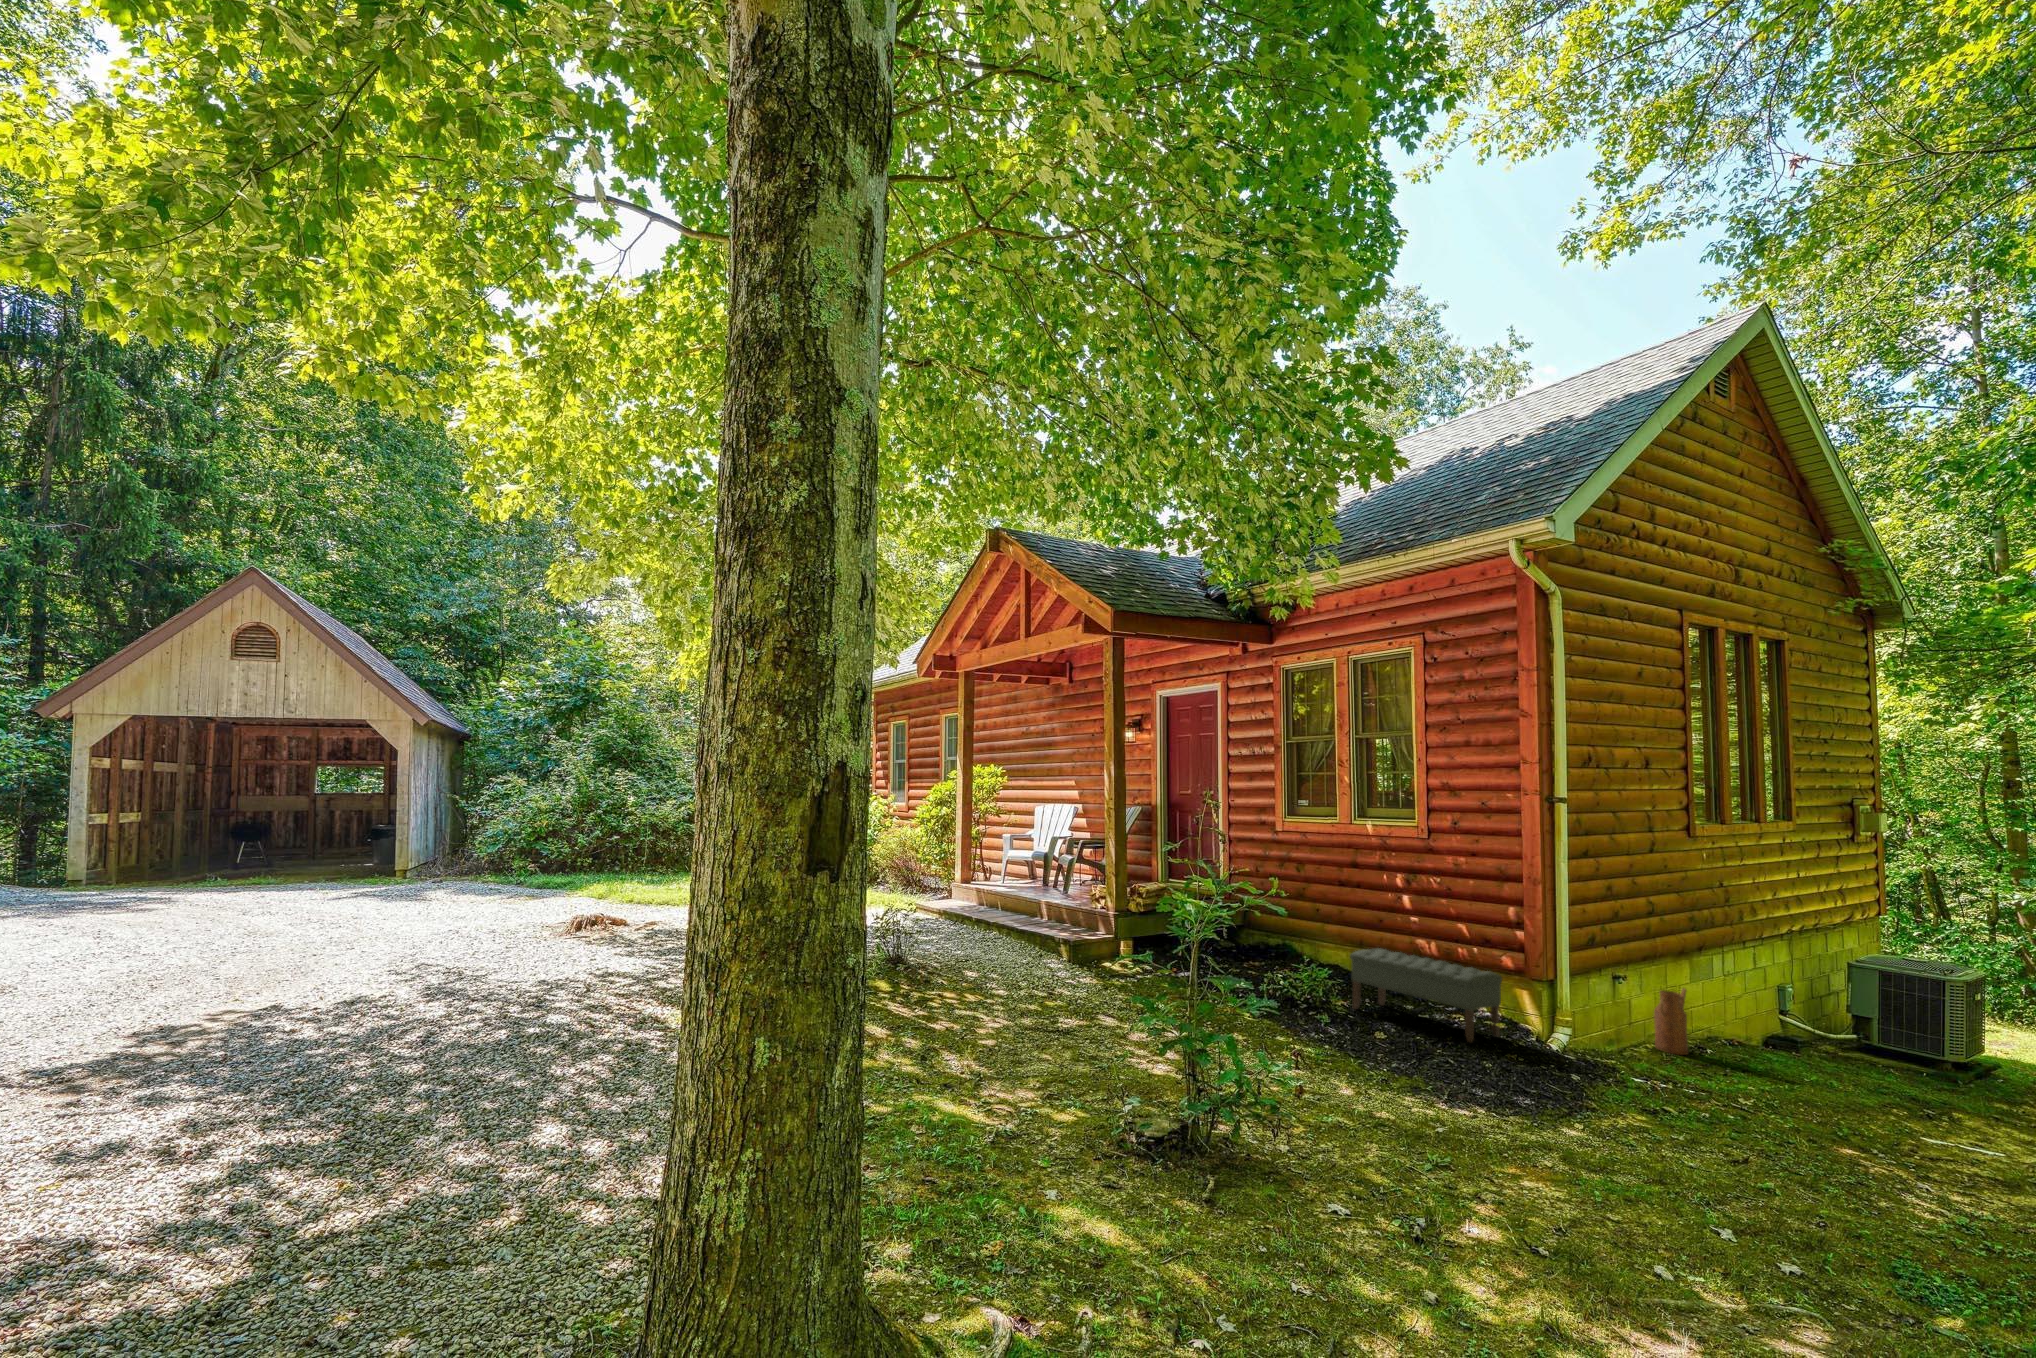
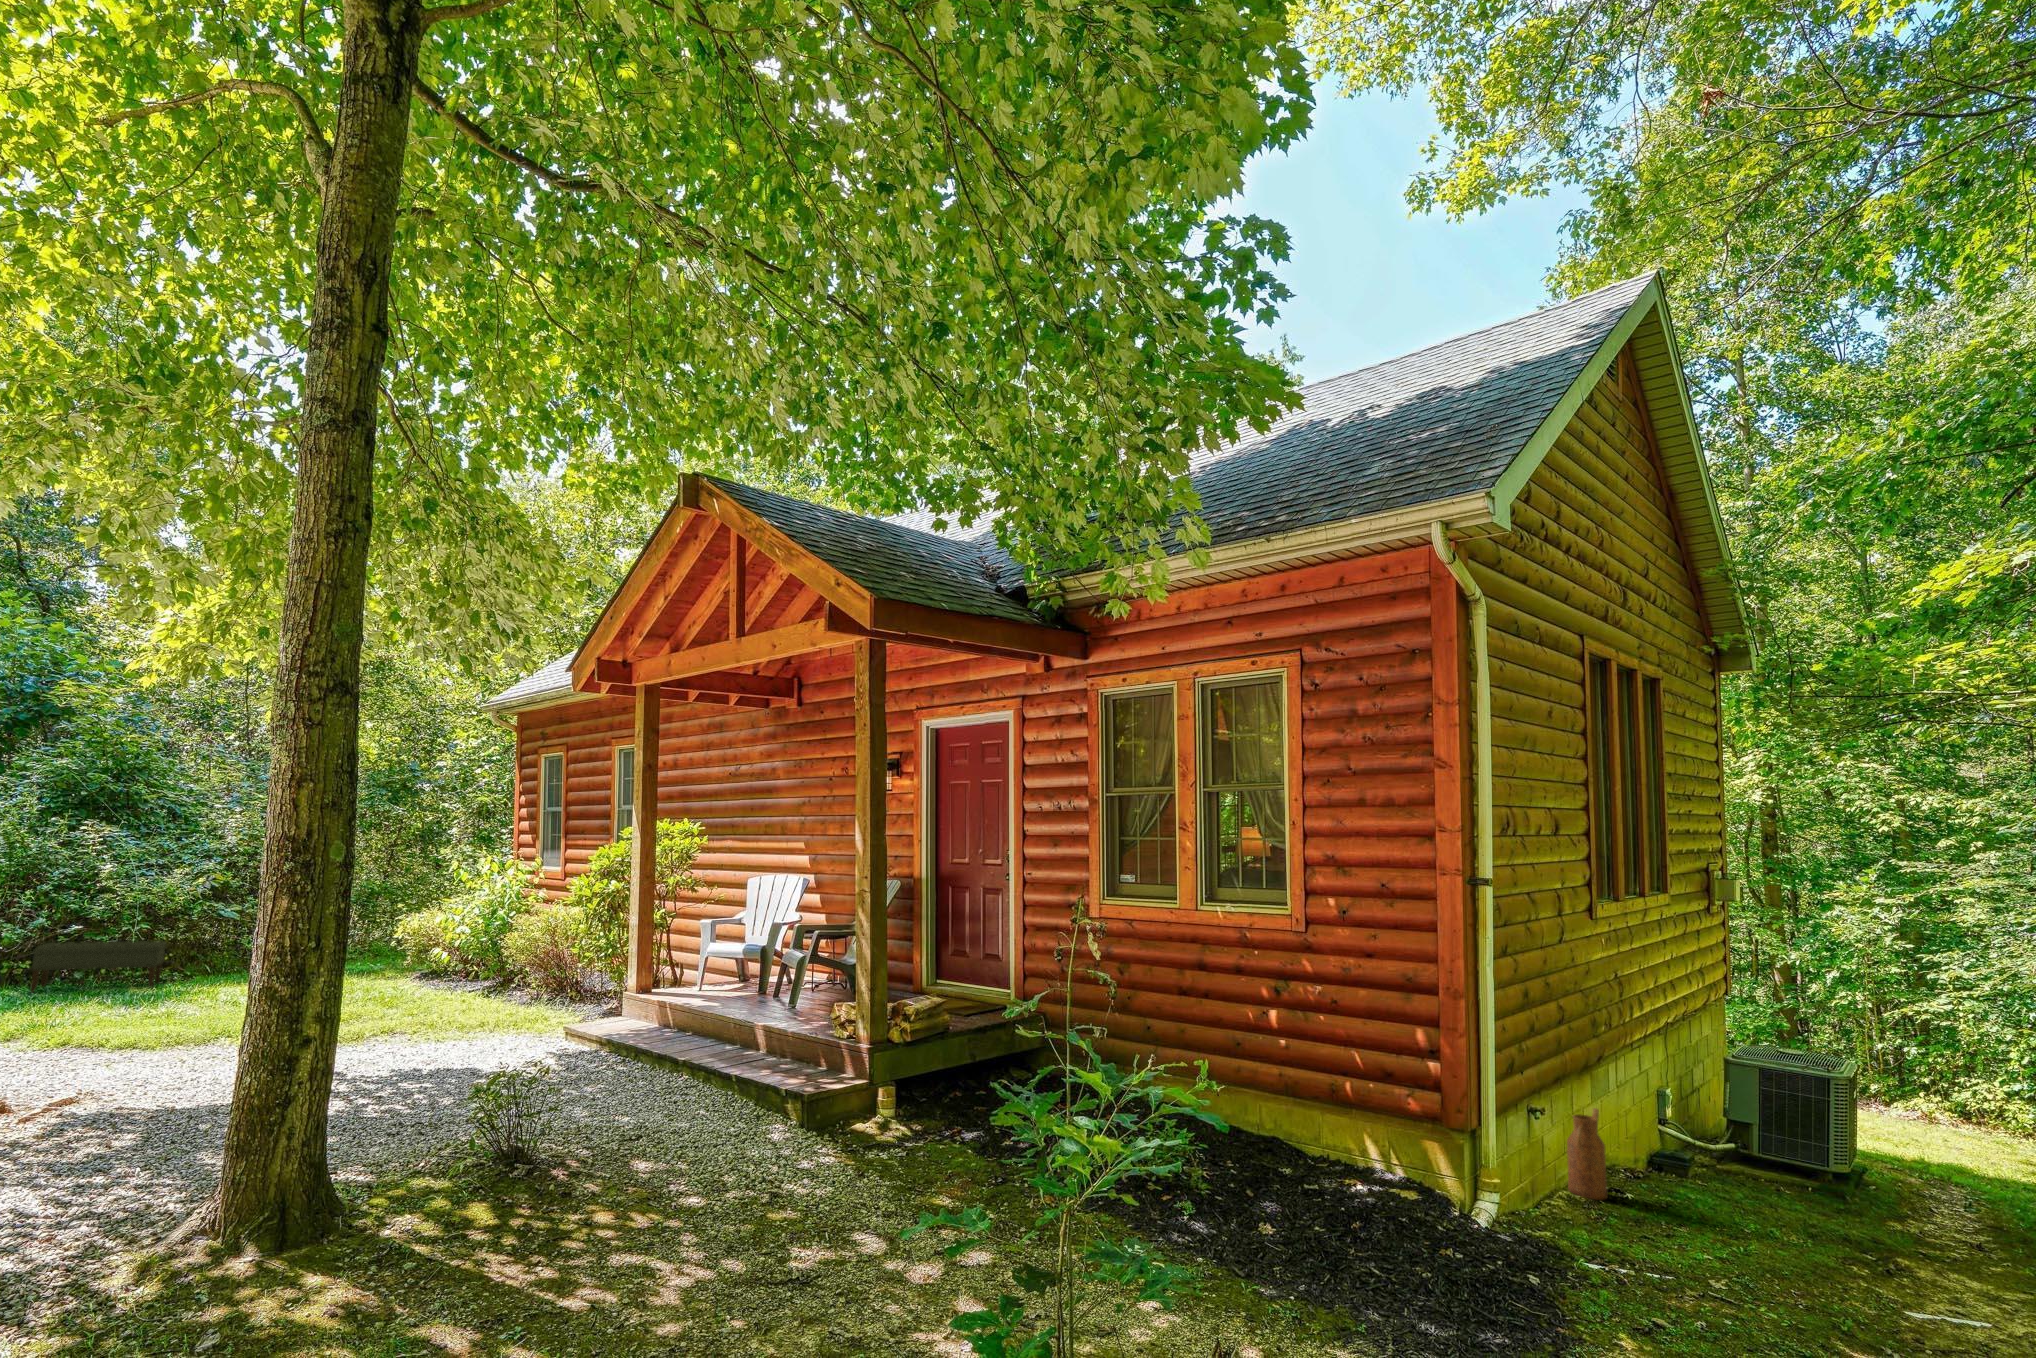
bench: present [1350,949,1502,1043] -> present [30,940,167,992]

